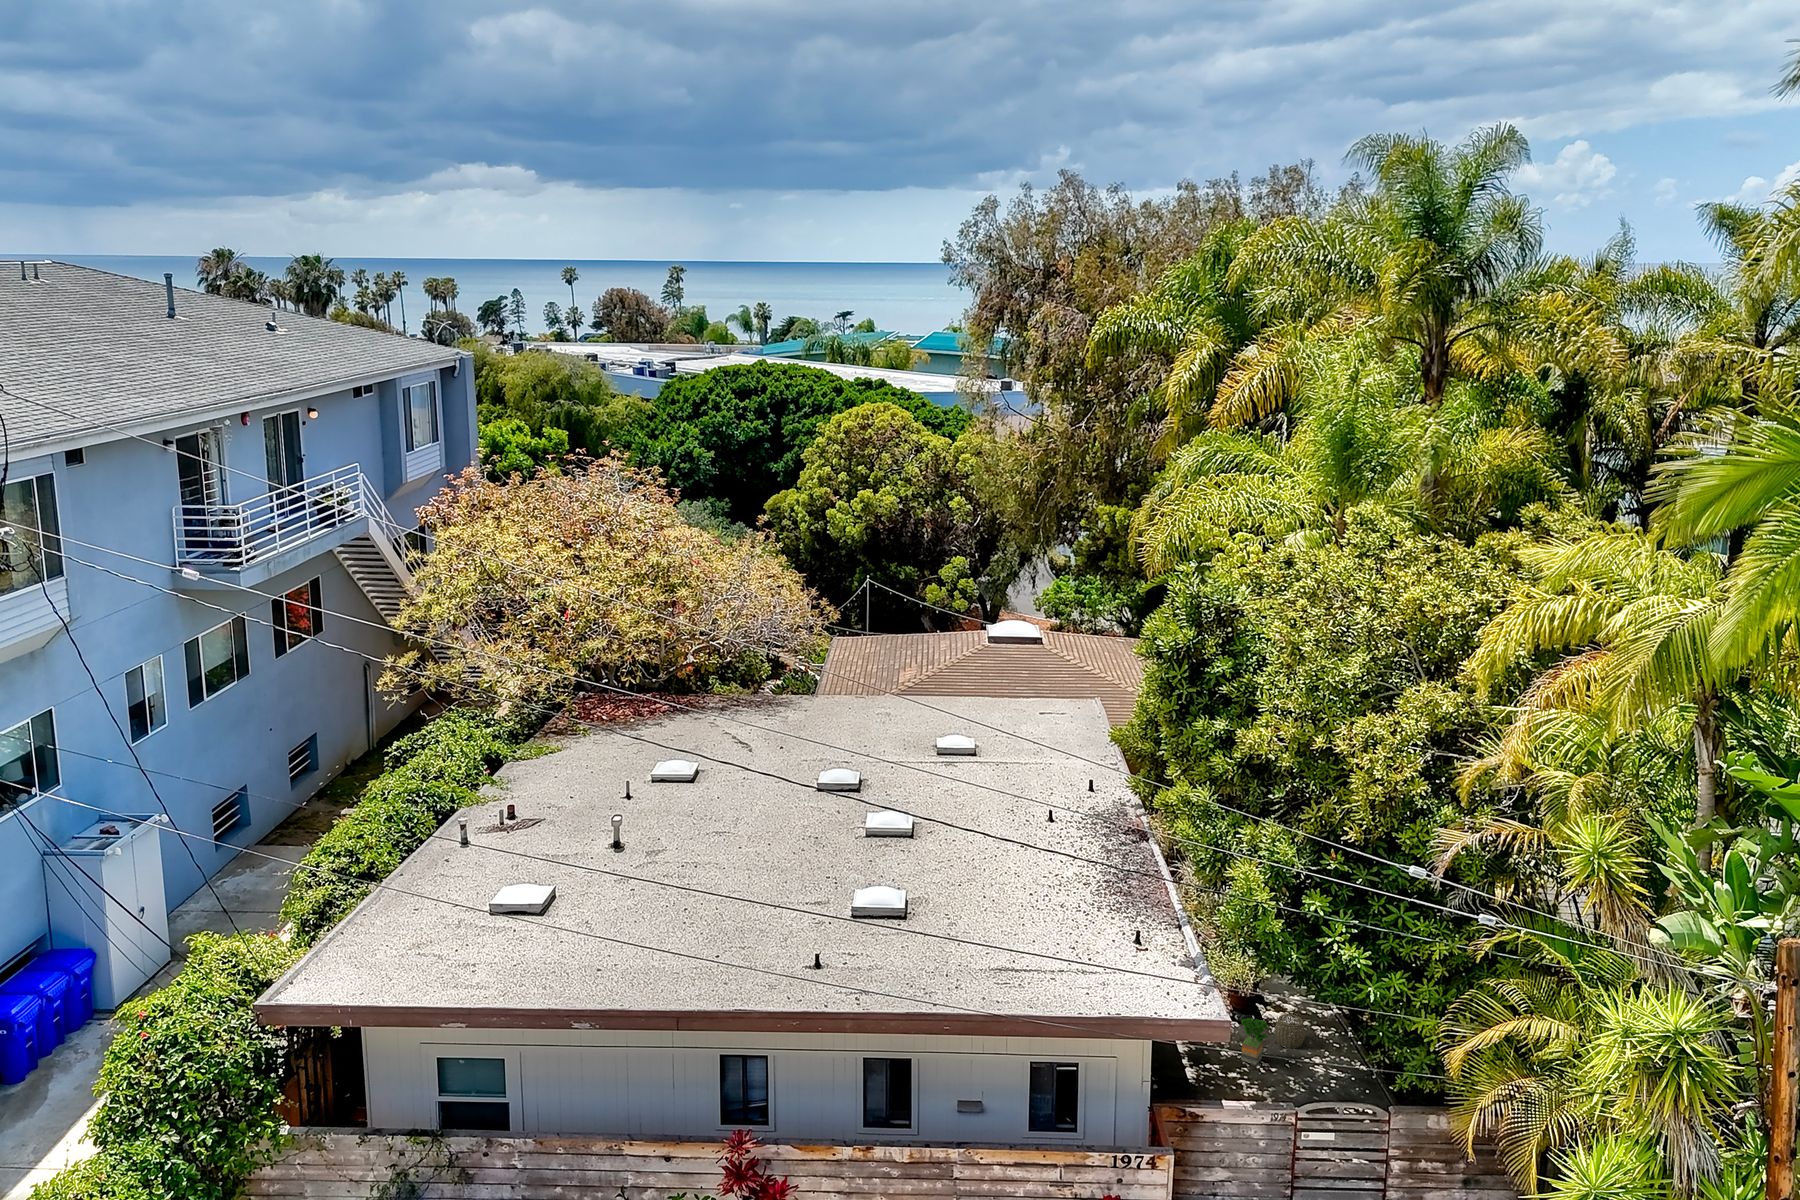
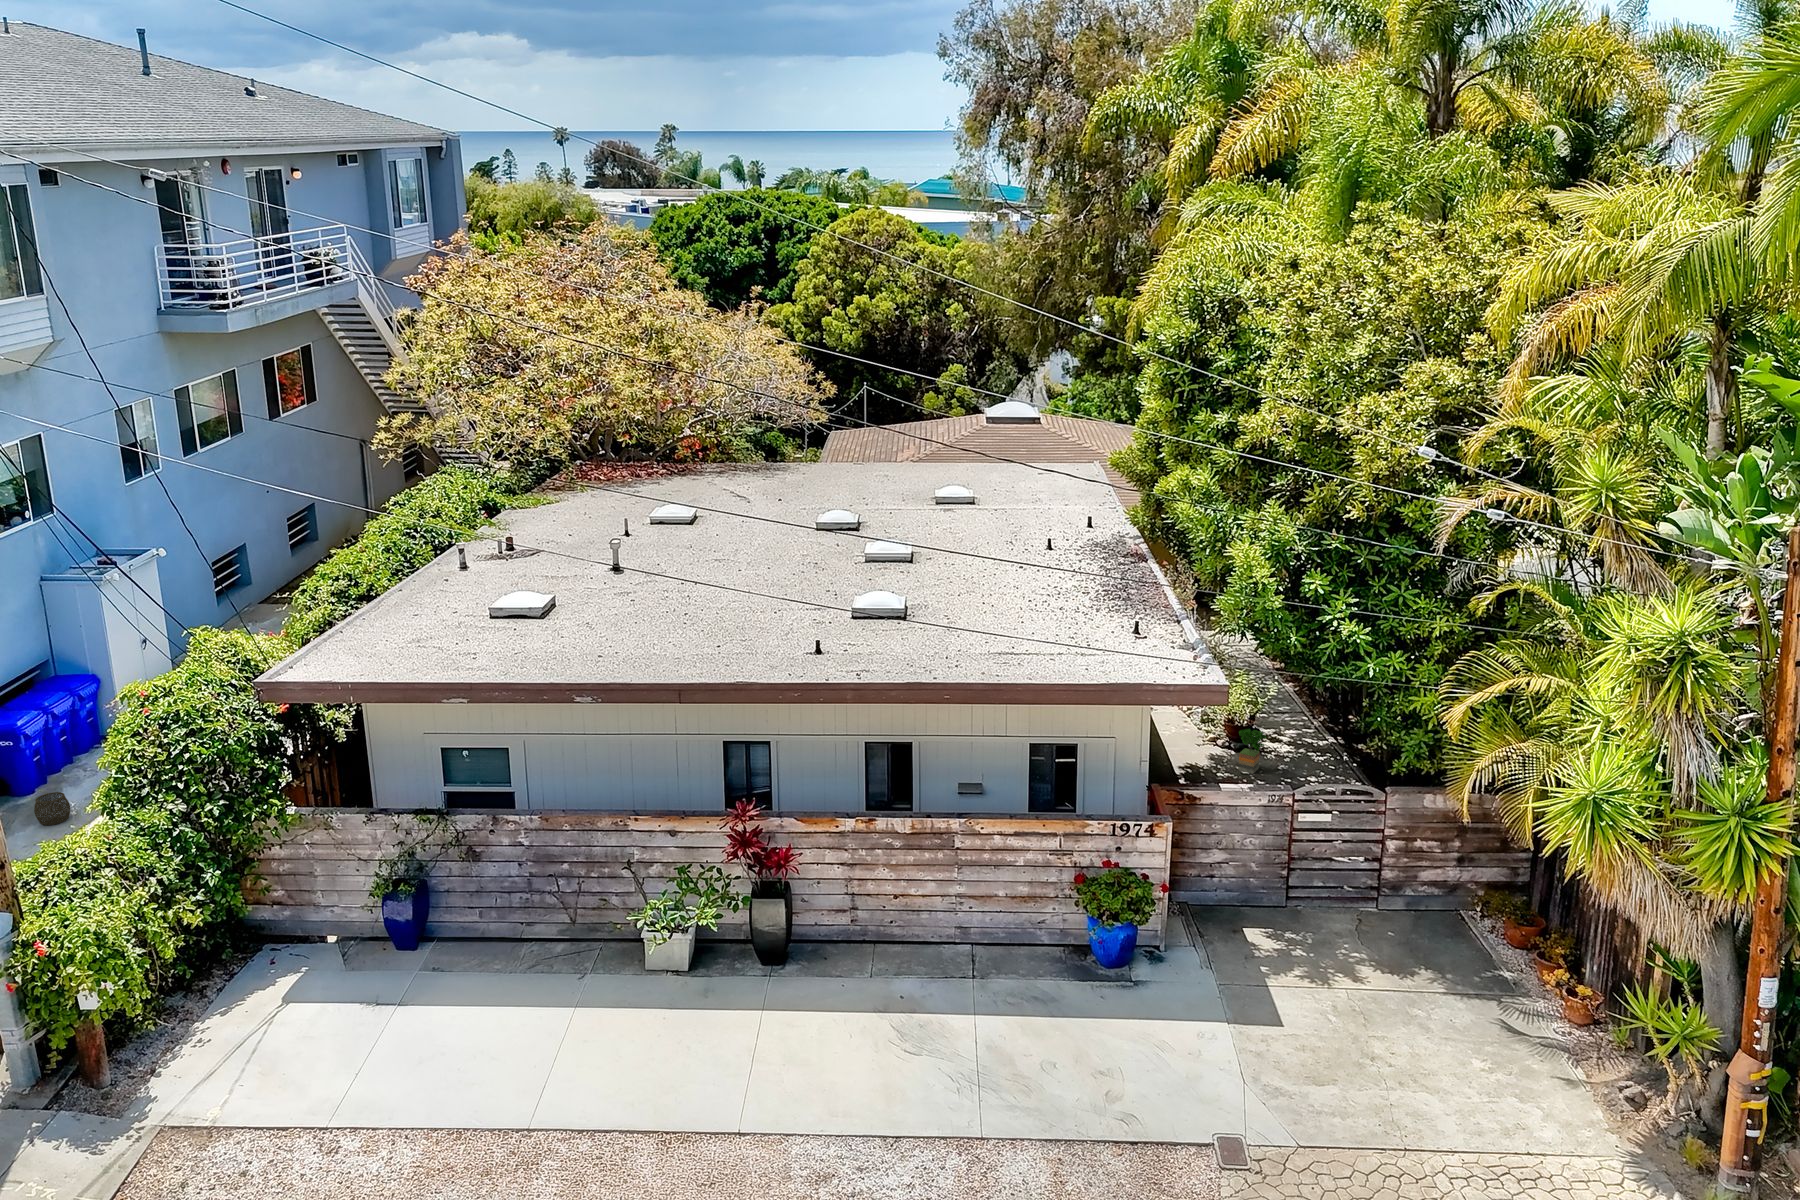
woven basket: present [1275,1014,1305,1048] -> present [34,792,70,826]

